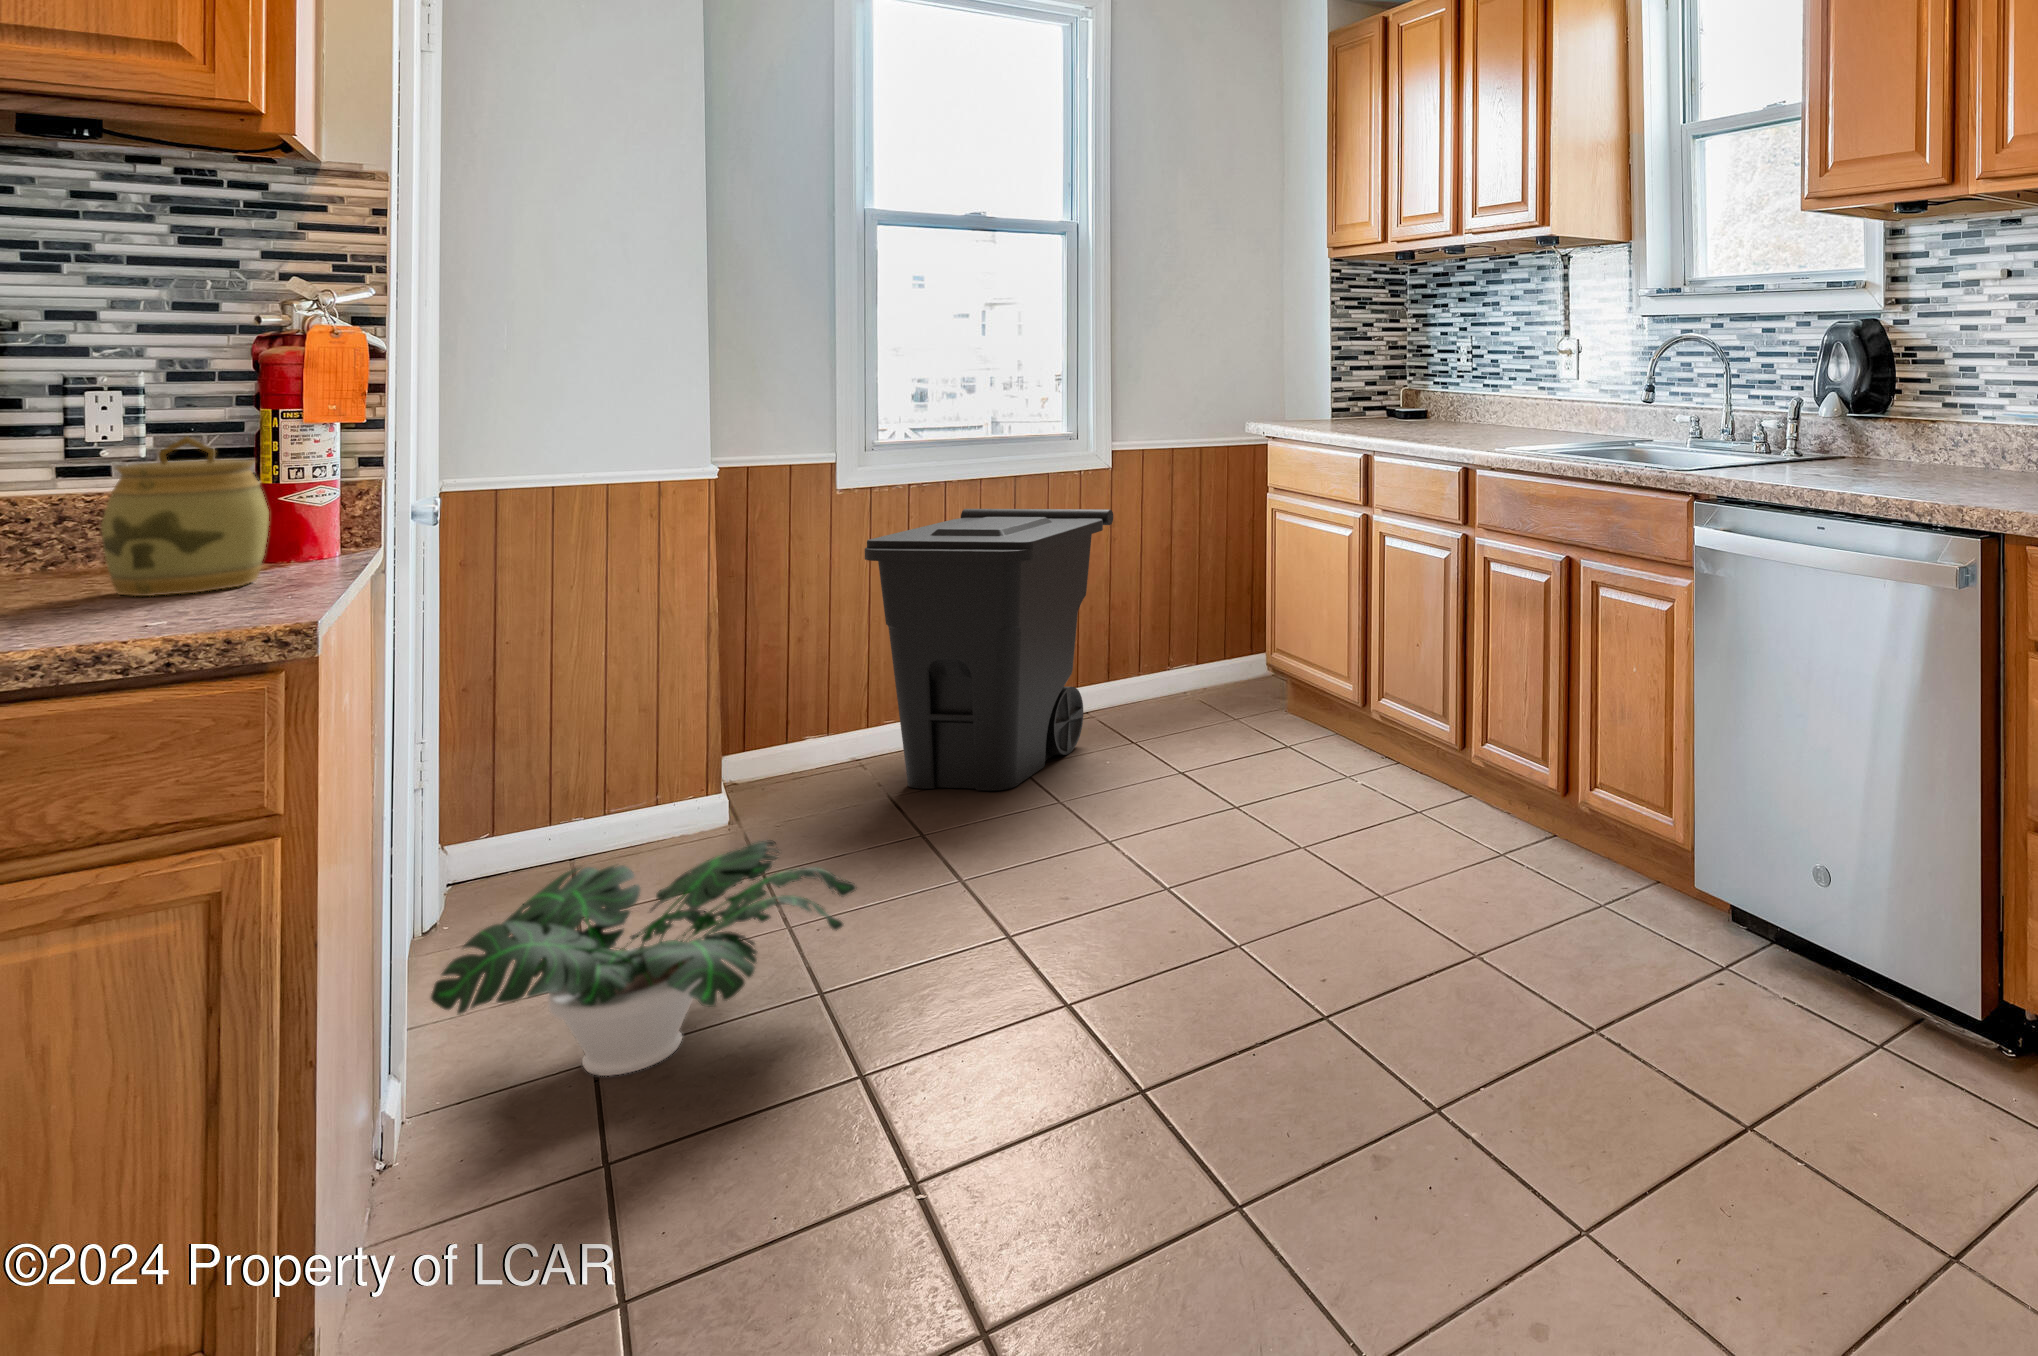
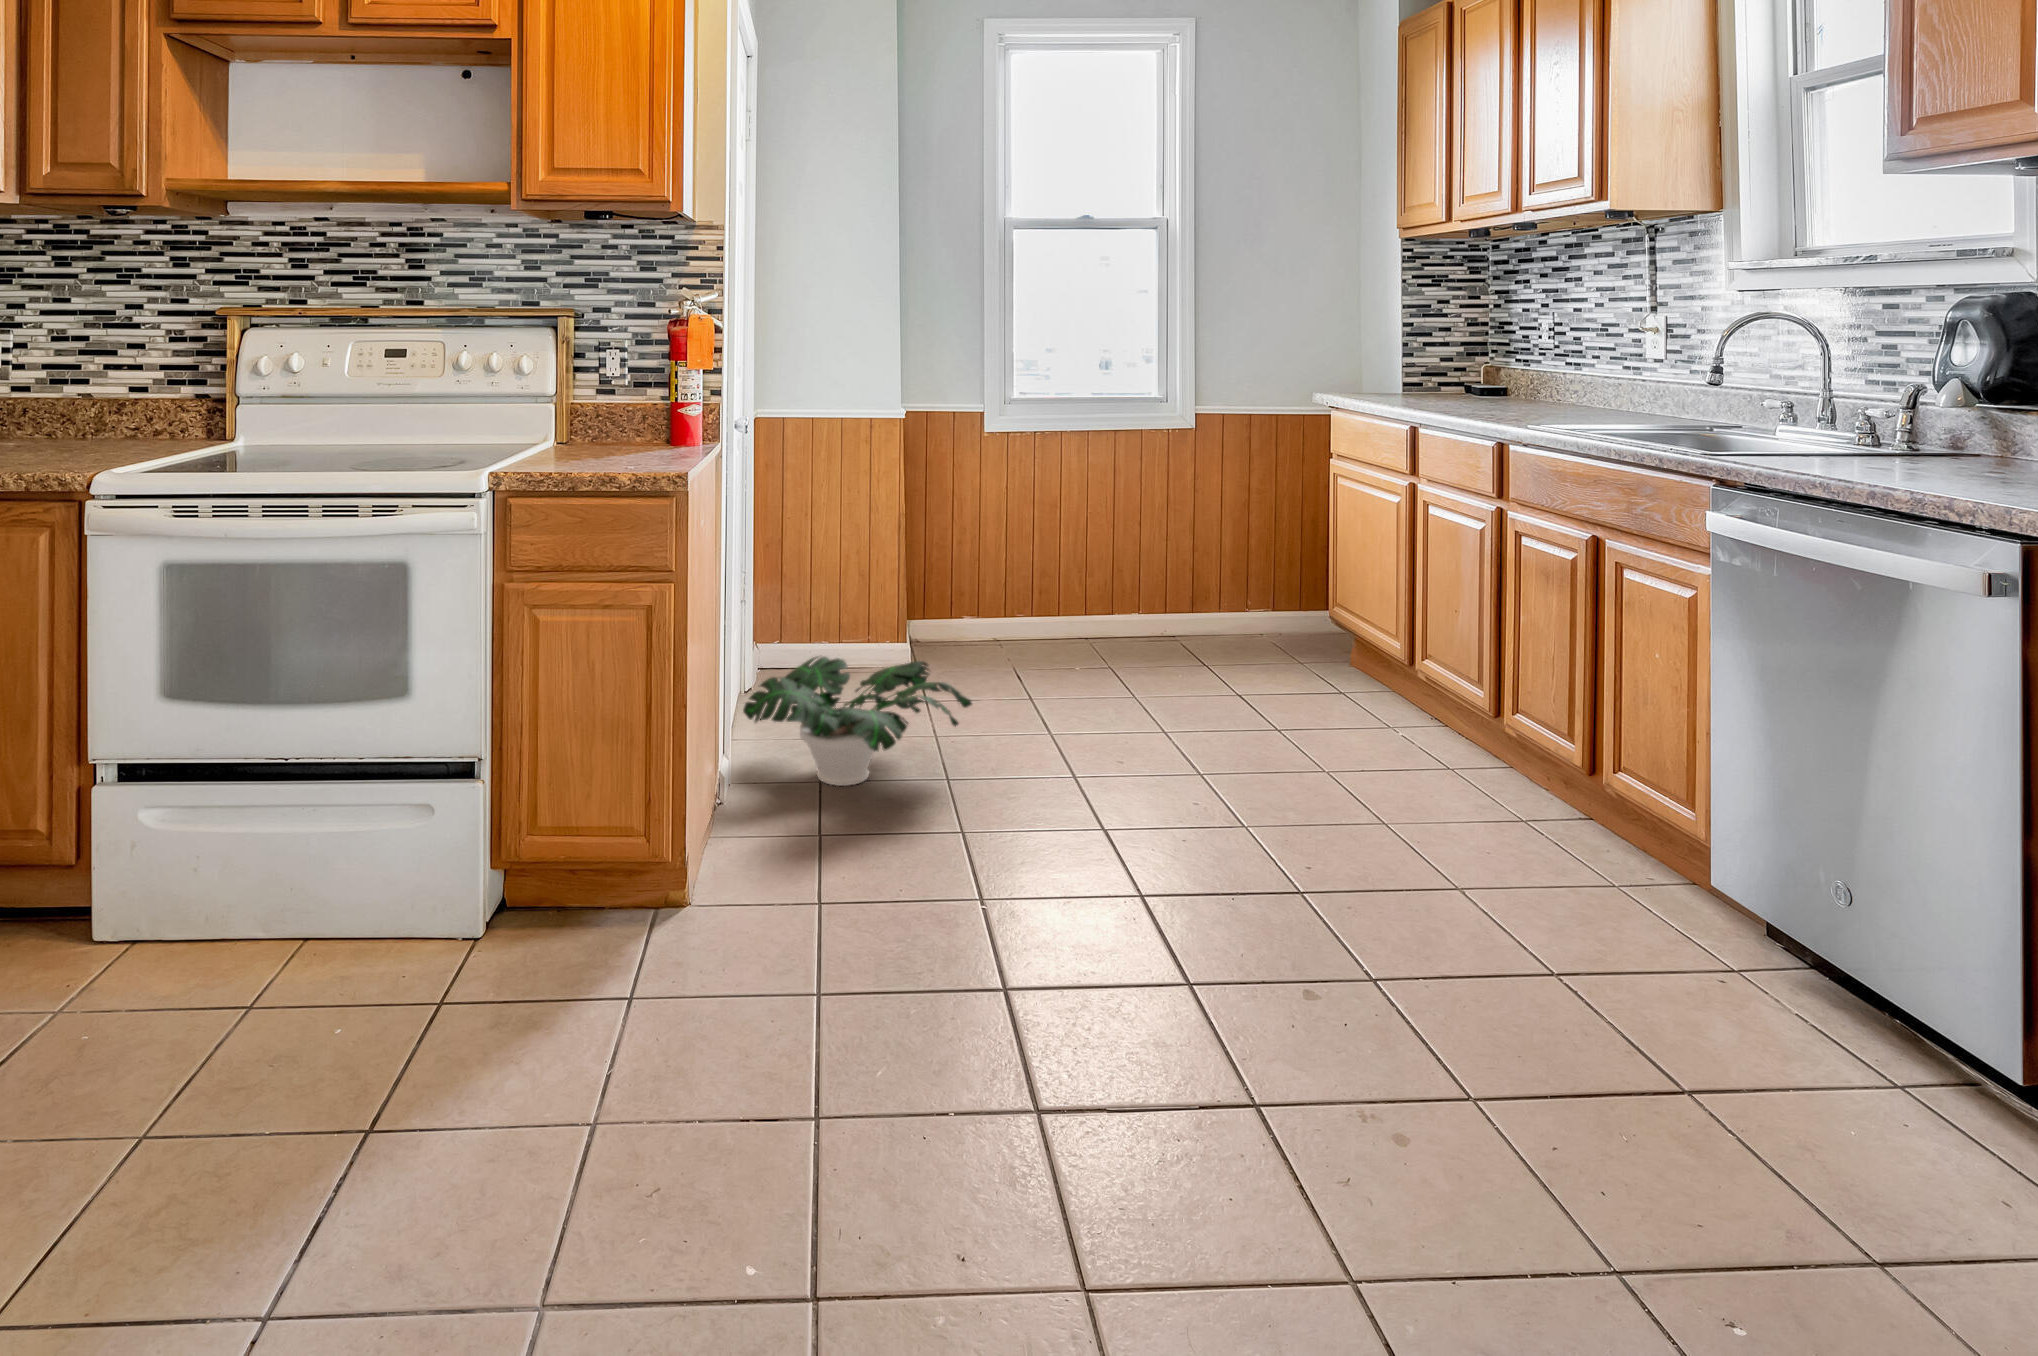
jar: present [101,437,269,596] -> none [603,377,666,460]
trash can: present [865,509,1113,791] -> none [1007,452,1196,668]

